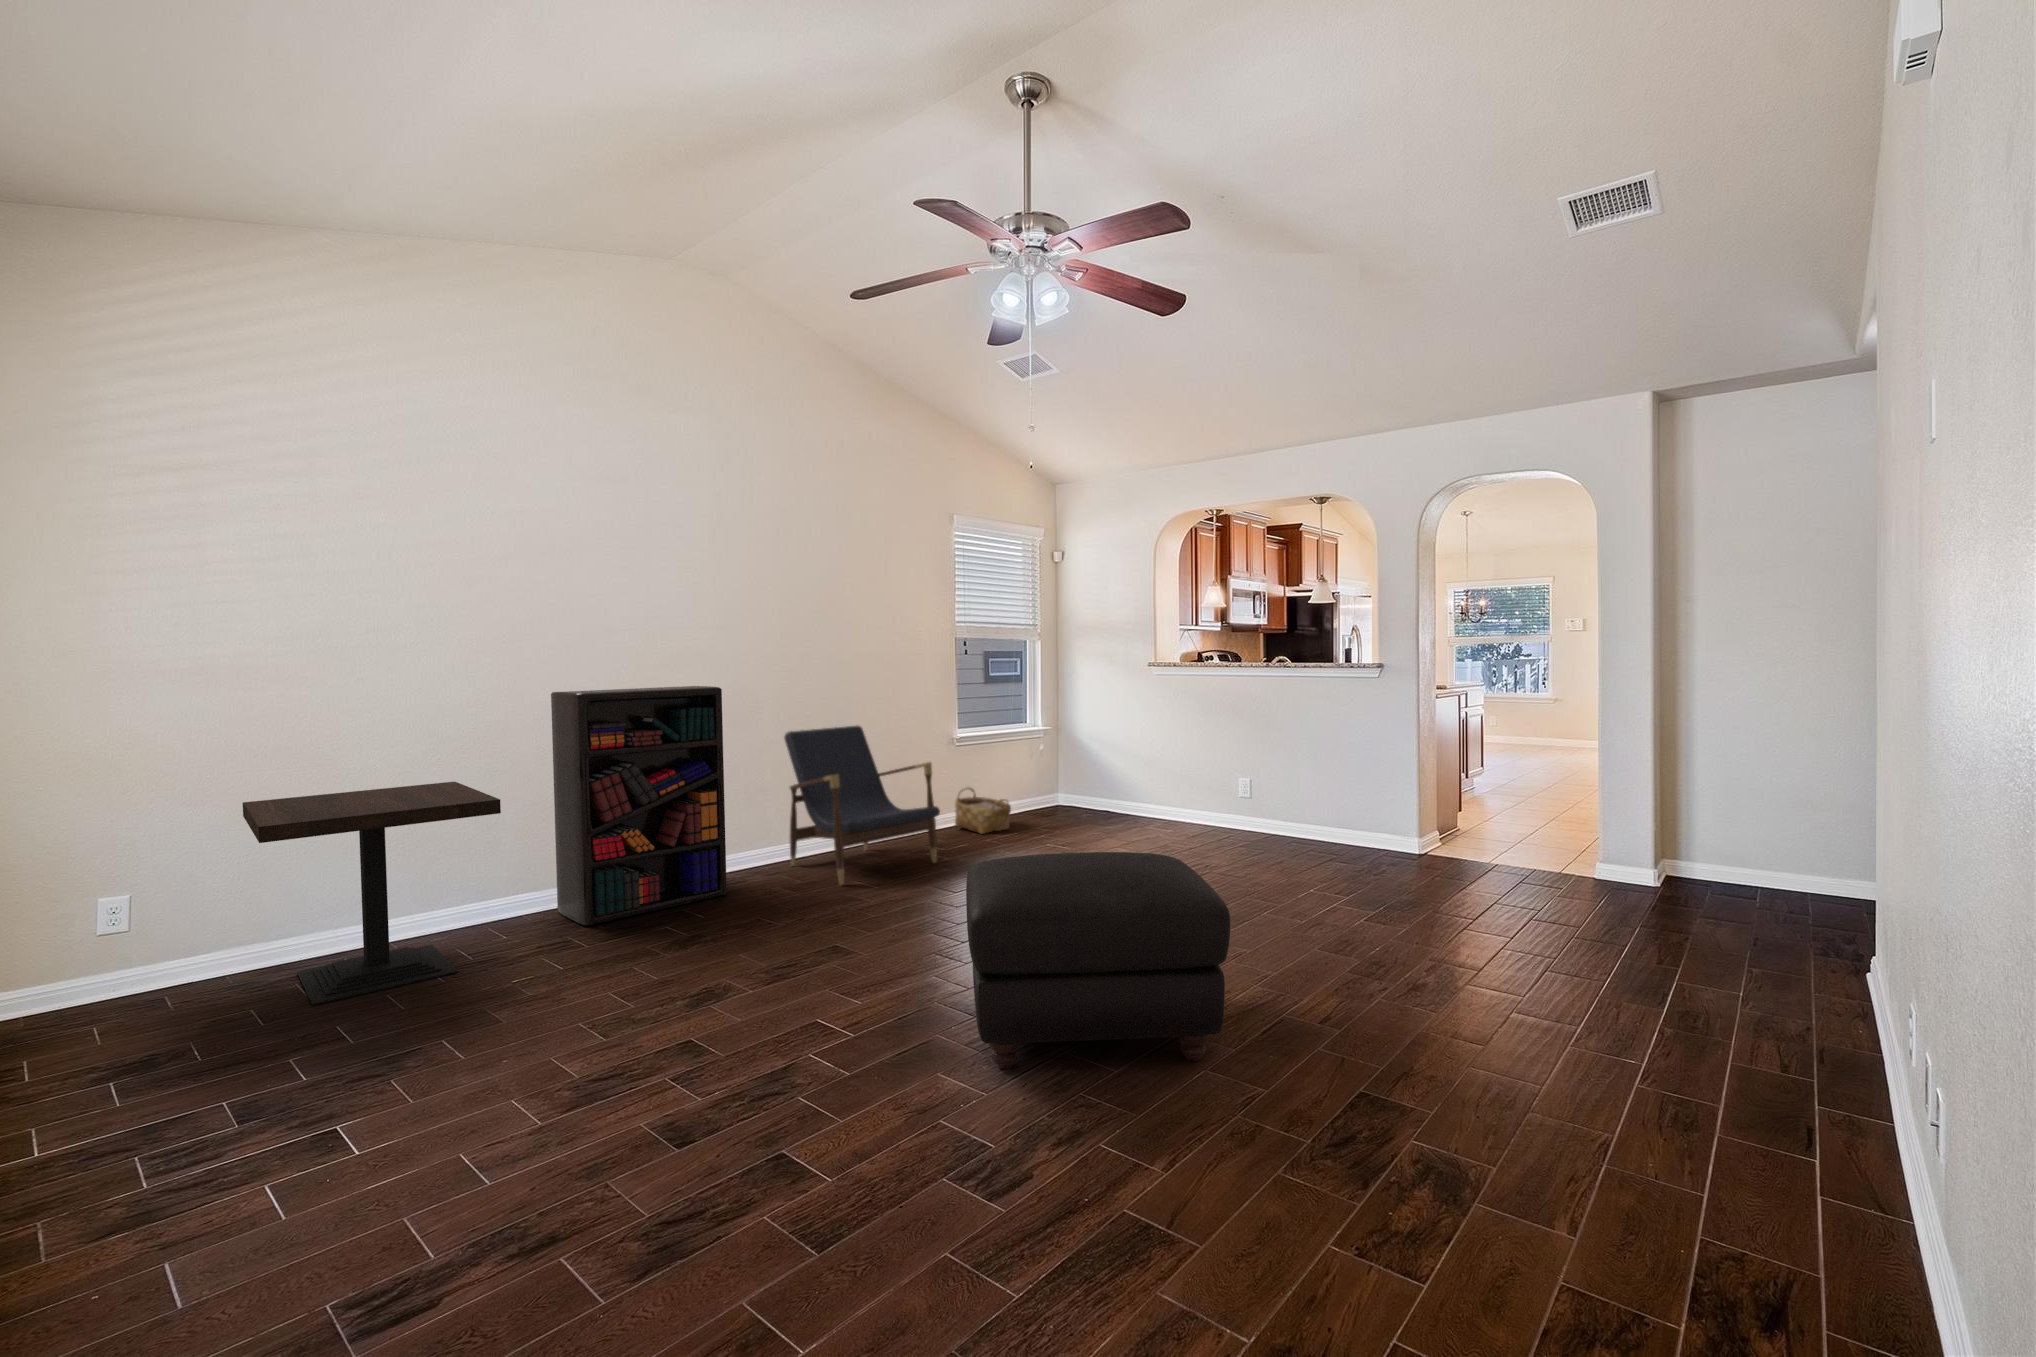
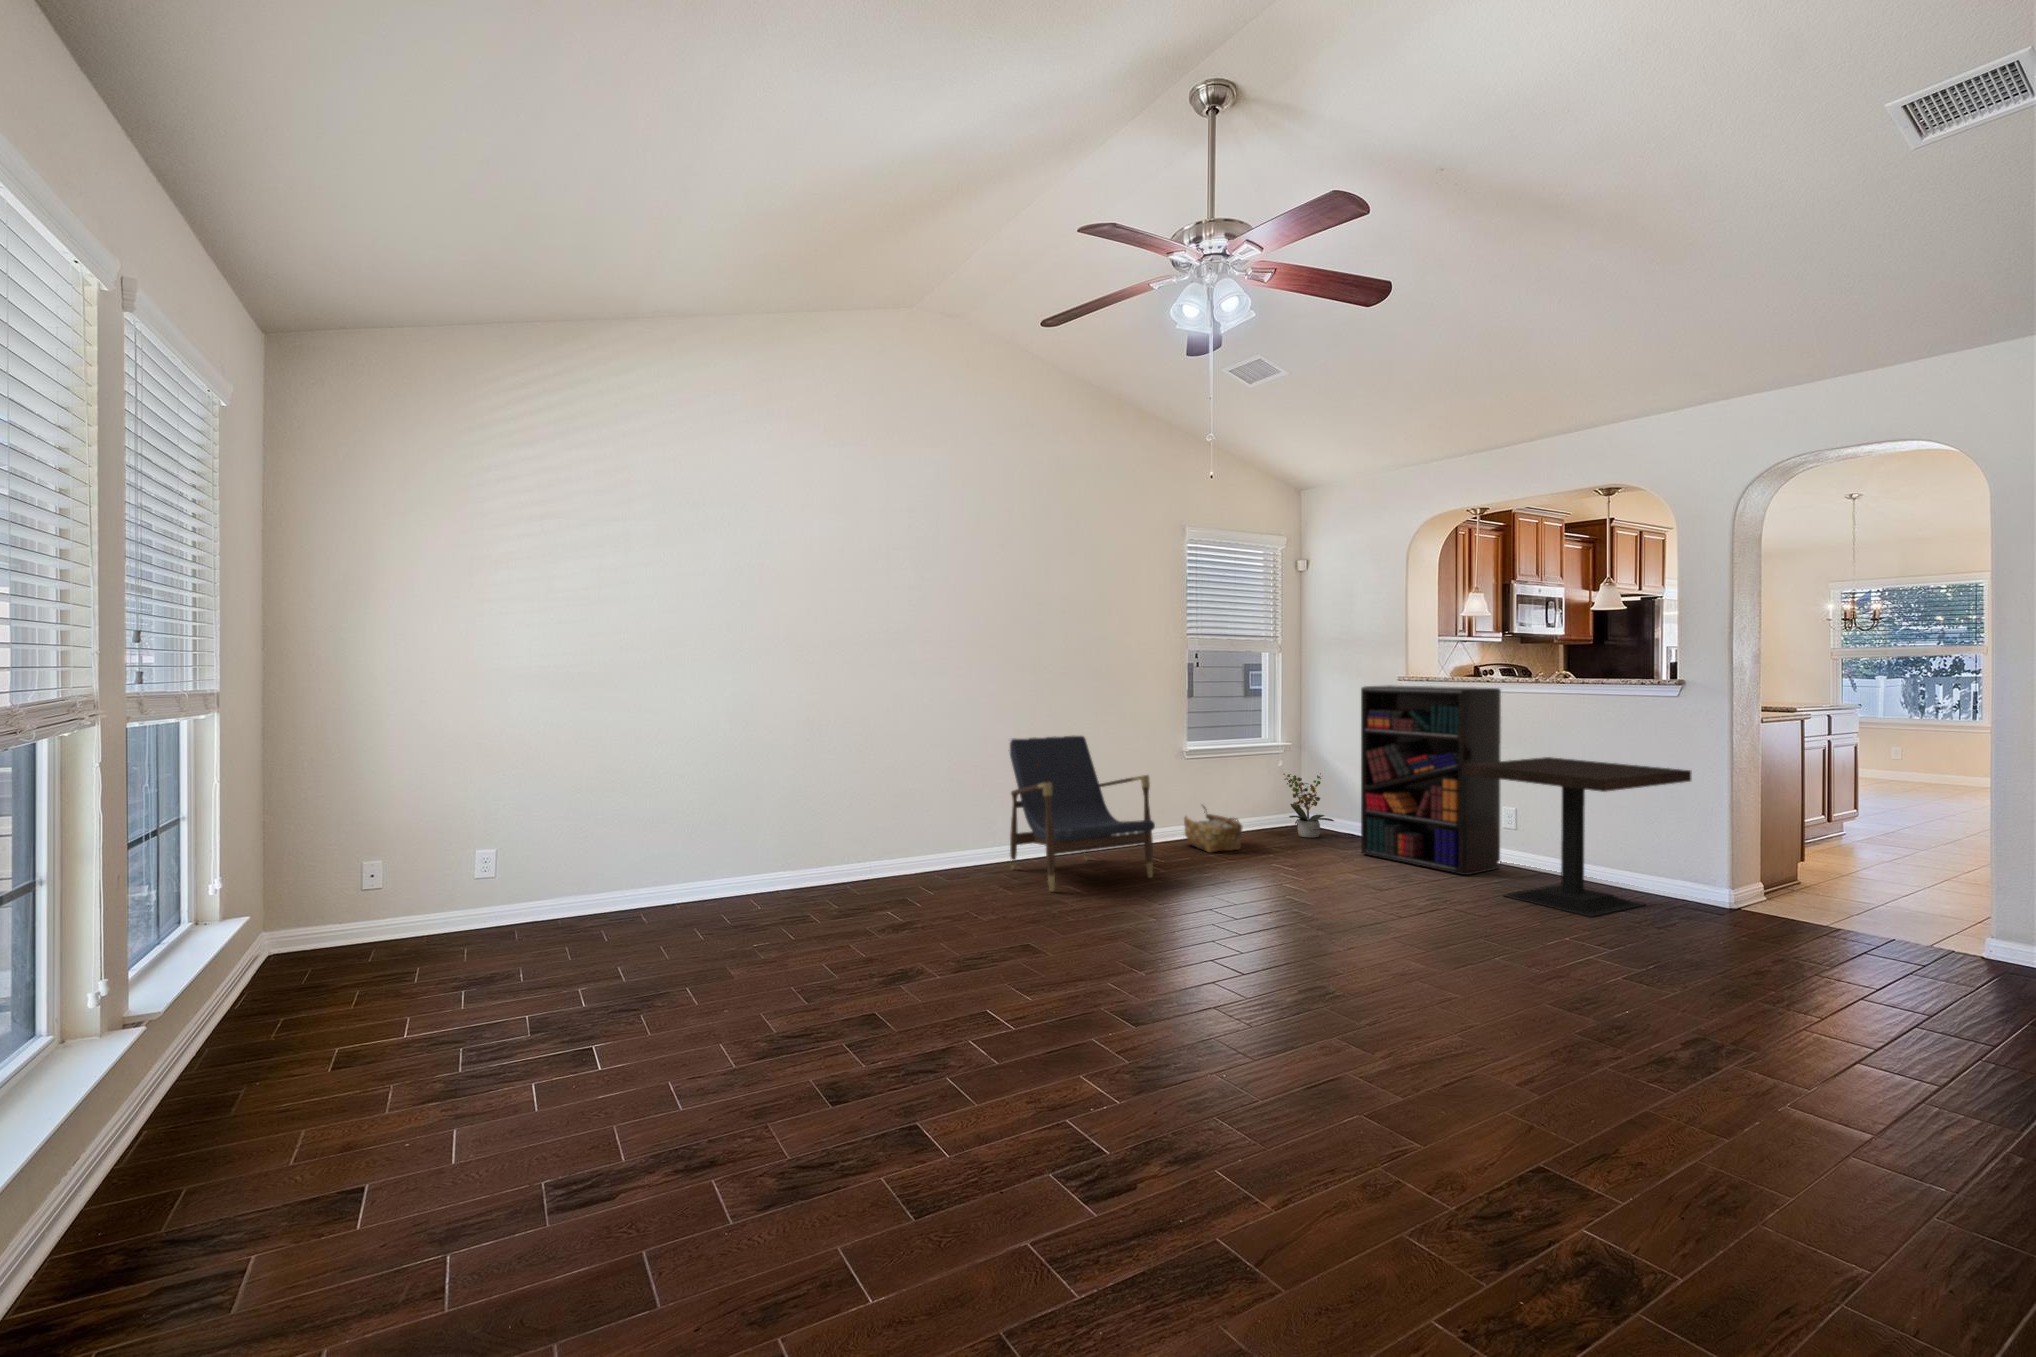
bookshelf: present [551,686,727,926] -> present [1361,685,1501,875]
potted plant: none [1042,753,1089,813] -> present [1283,773,1334,838]
side table: present [243,782,501,1005] -> present [1462,757,1691,917]
ottoman: present [966,852,1230,1069] -> none [1114,874,1395,1108]

